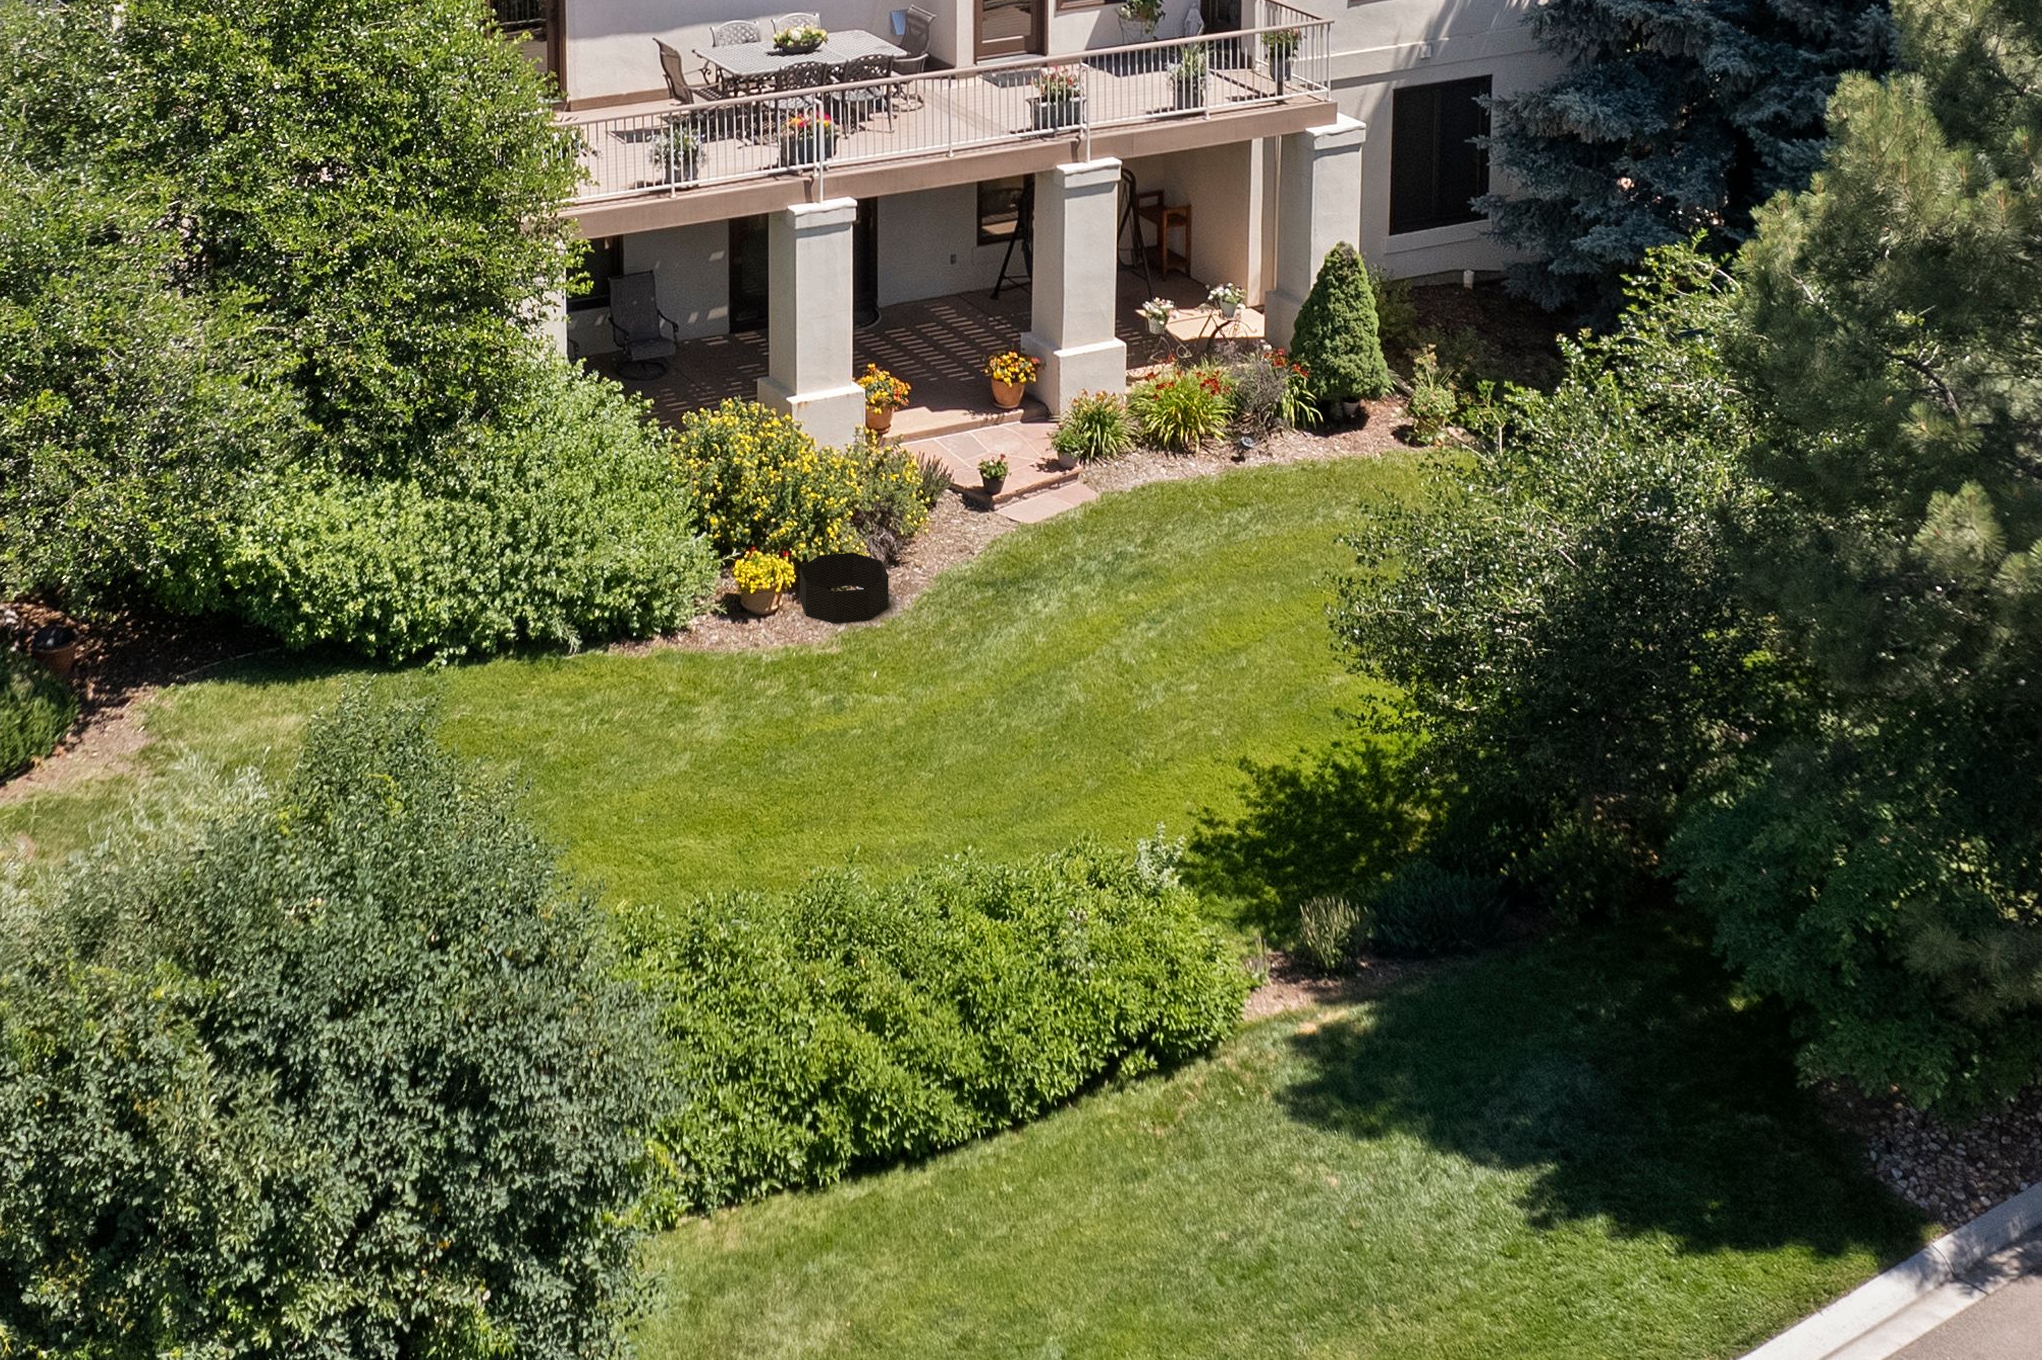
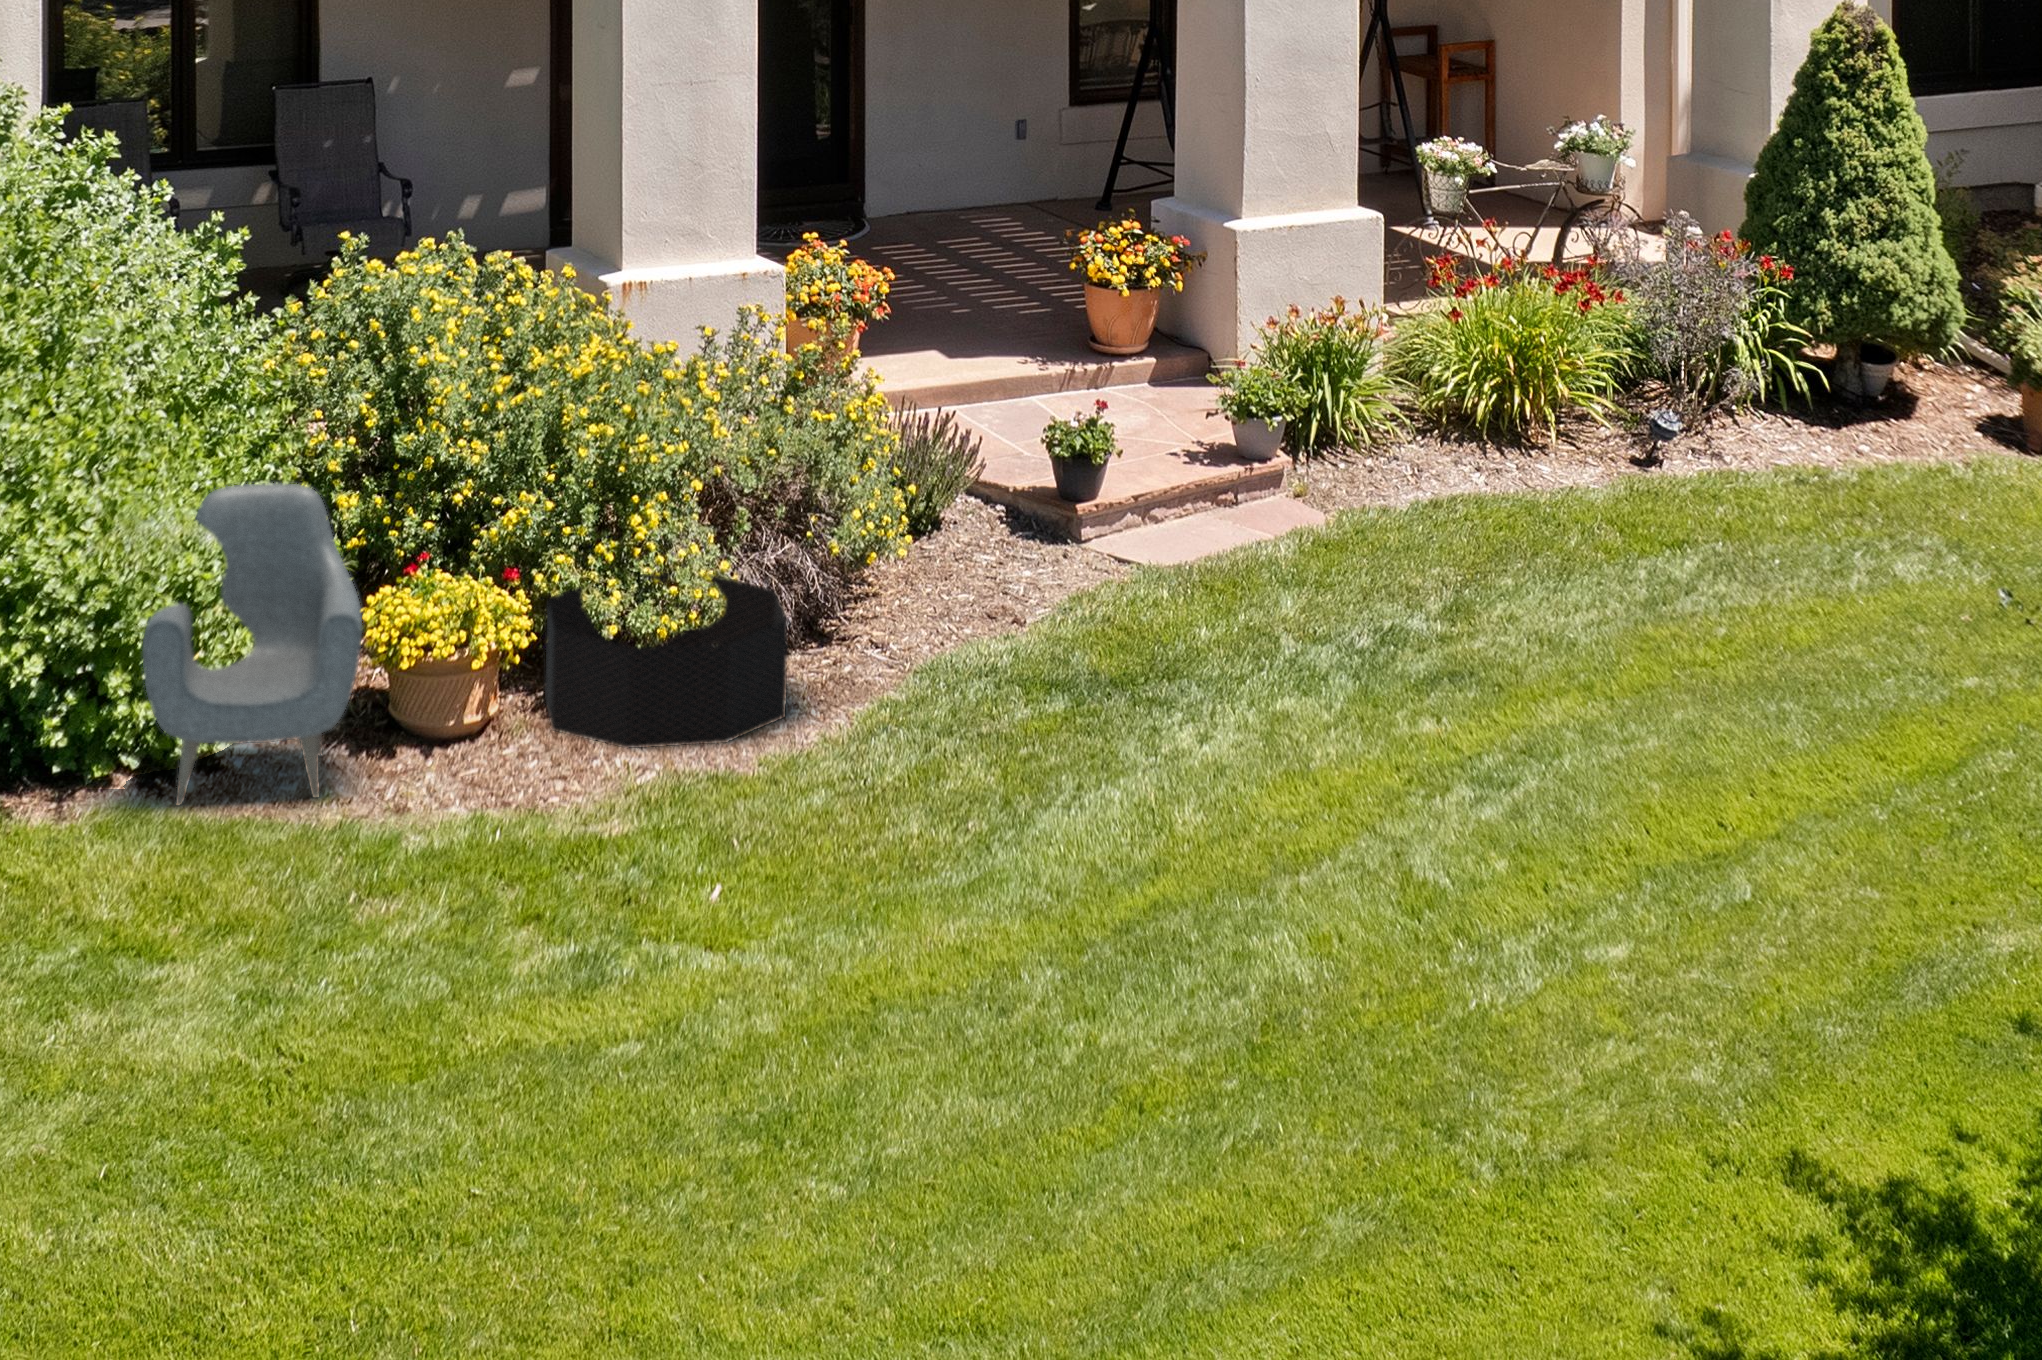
armchair: none [672,539,747,652] -> present [143,483,362,806]

